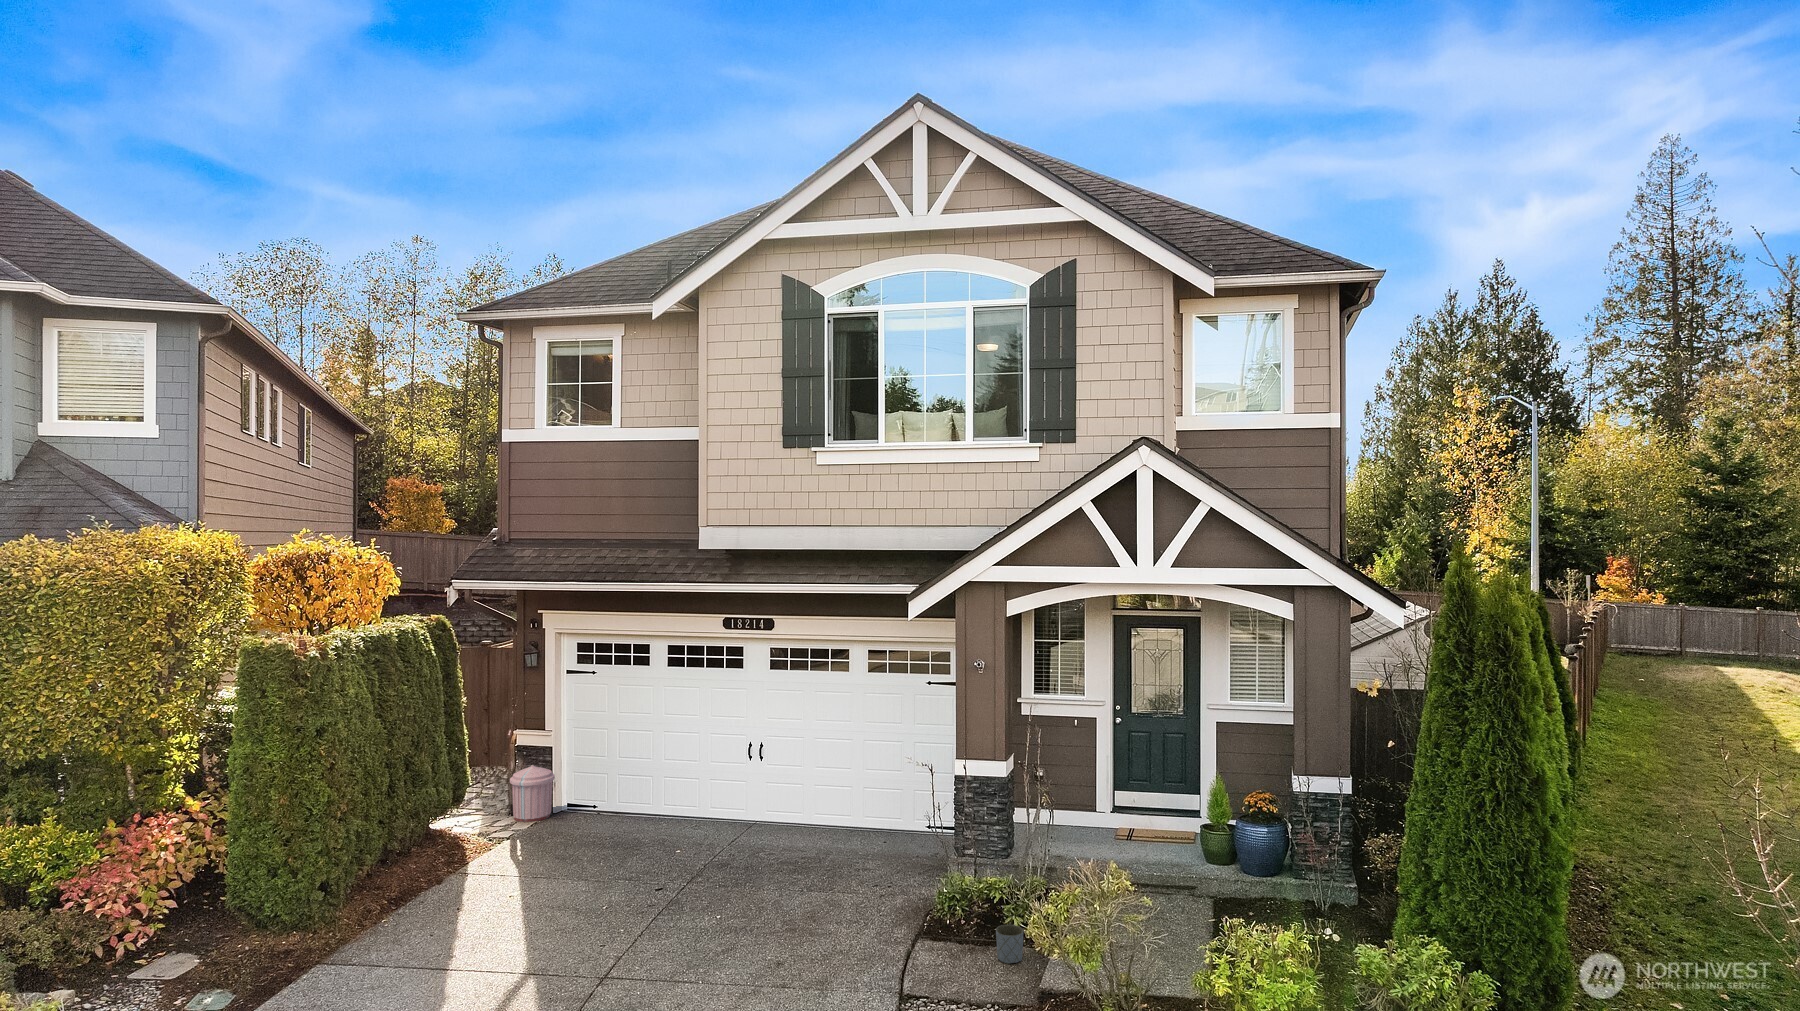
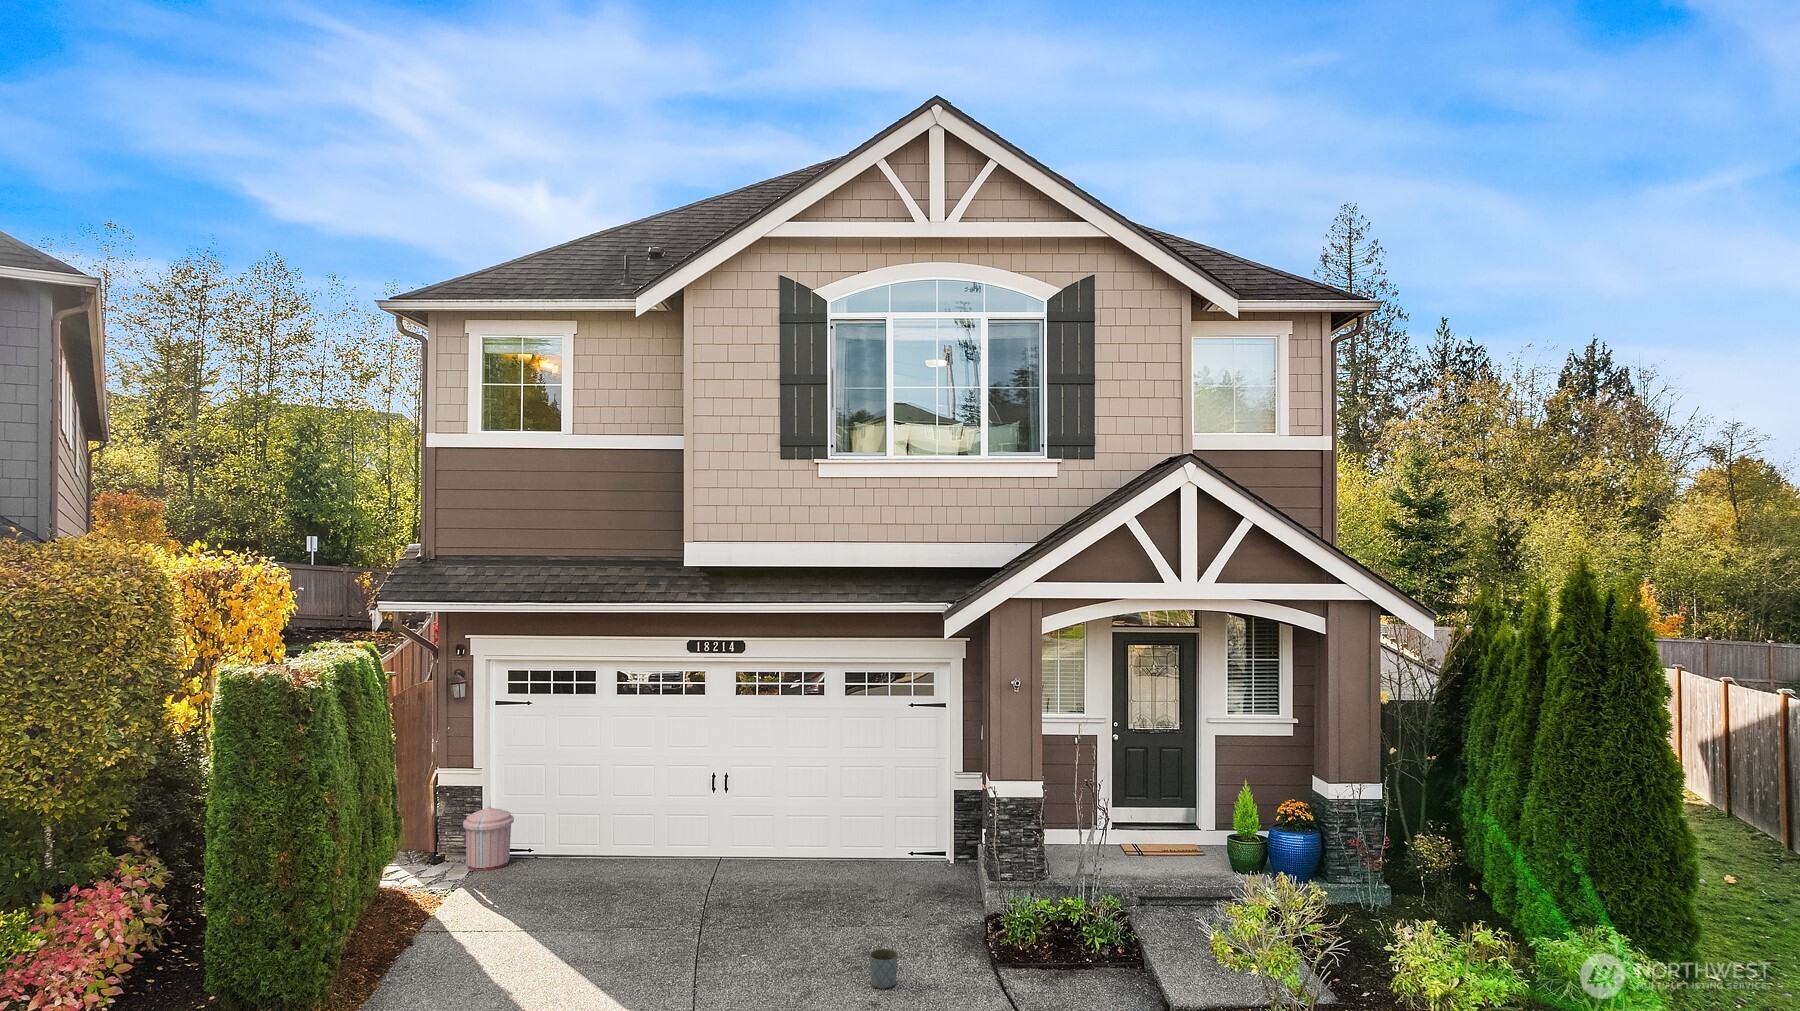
planter: present [996,925,1024,964] -> present [870,949,898,990]

